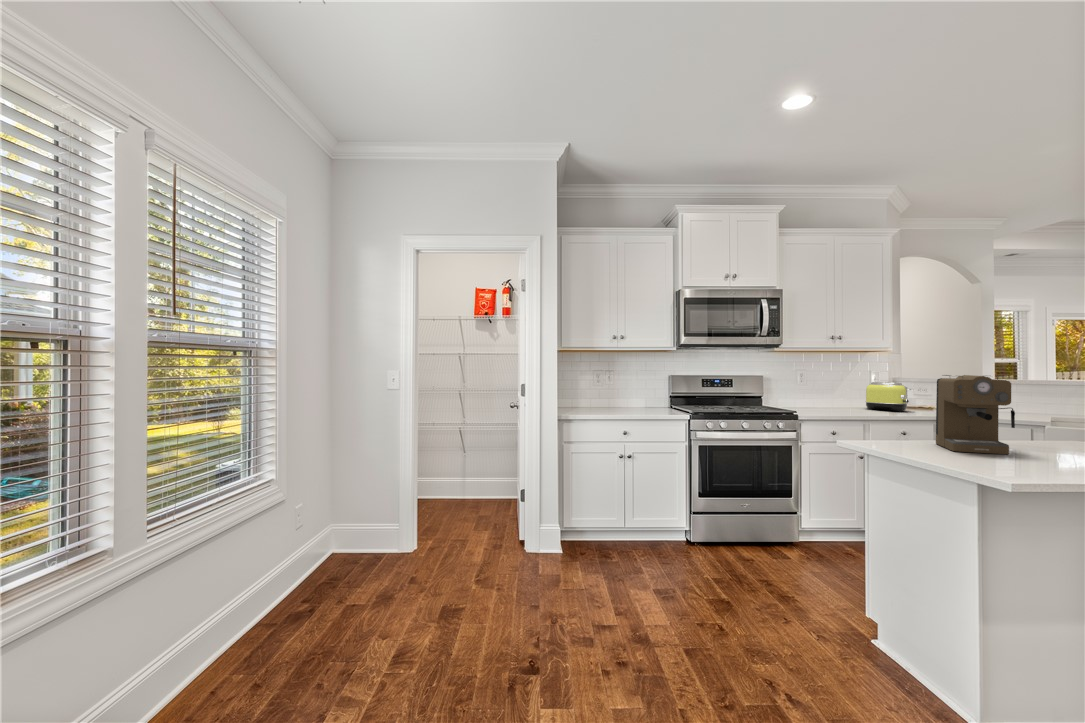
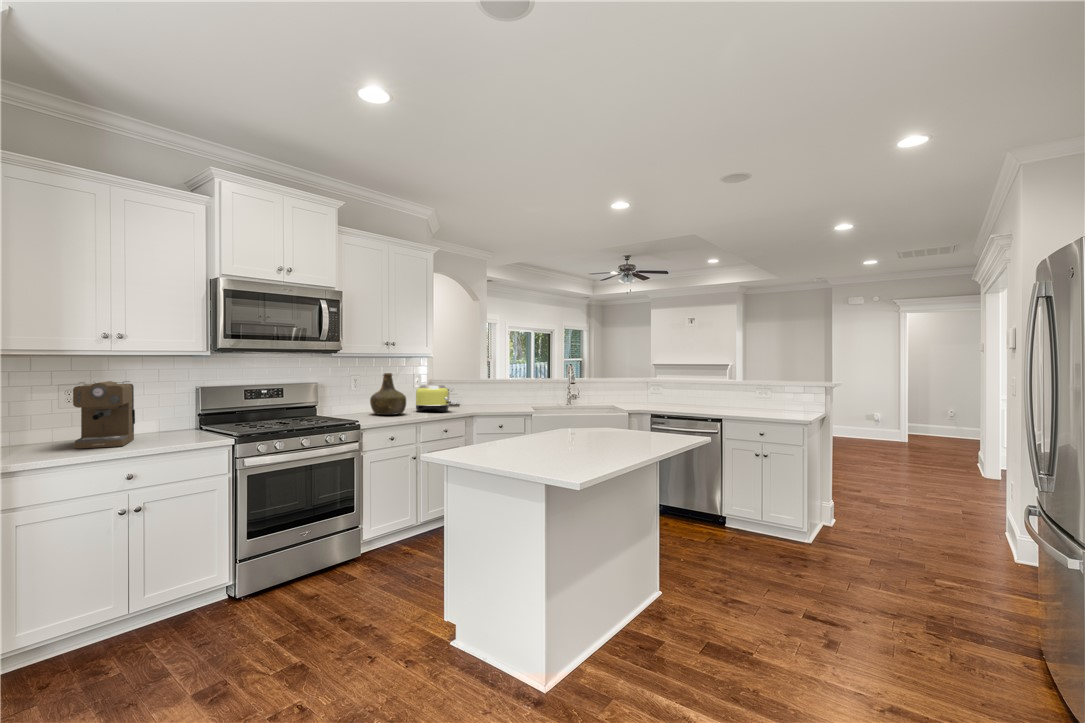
bottle: none [814,368,853,409] -> present [370,373,406,415]
coffee maker: present [936,375,1015,454] -> present [73,381,135,449]

